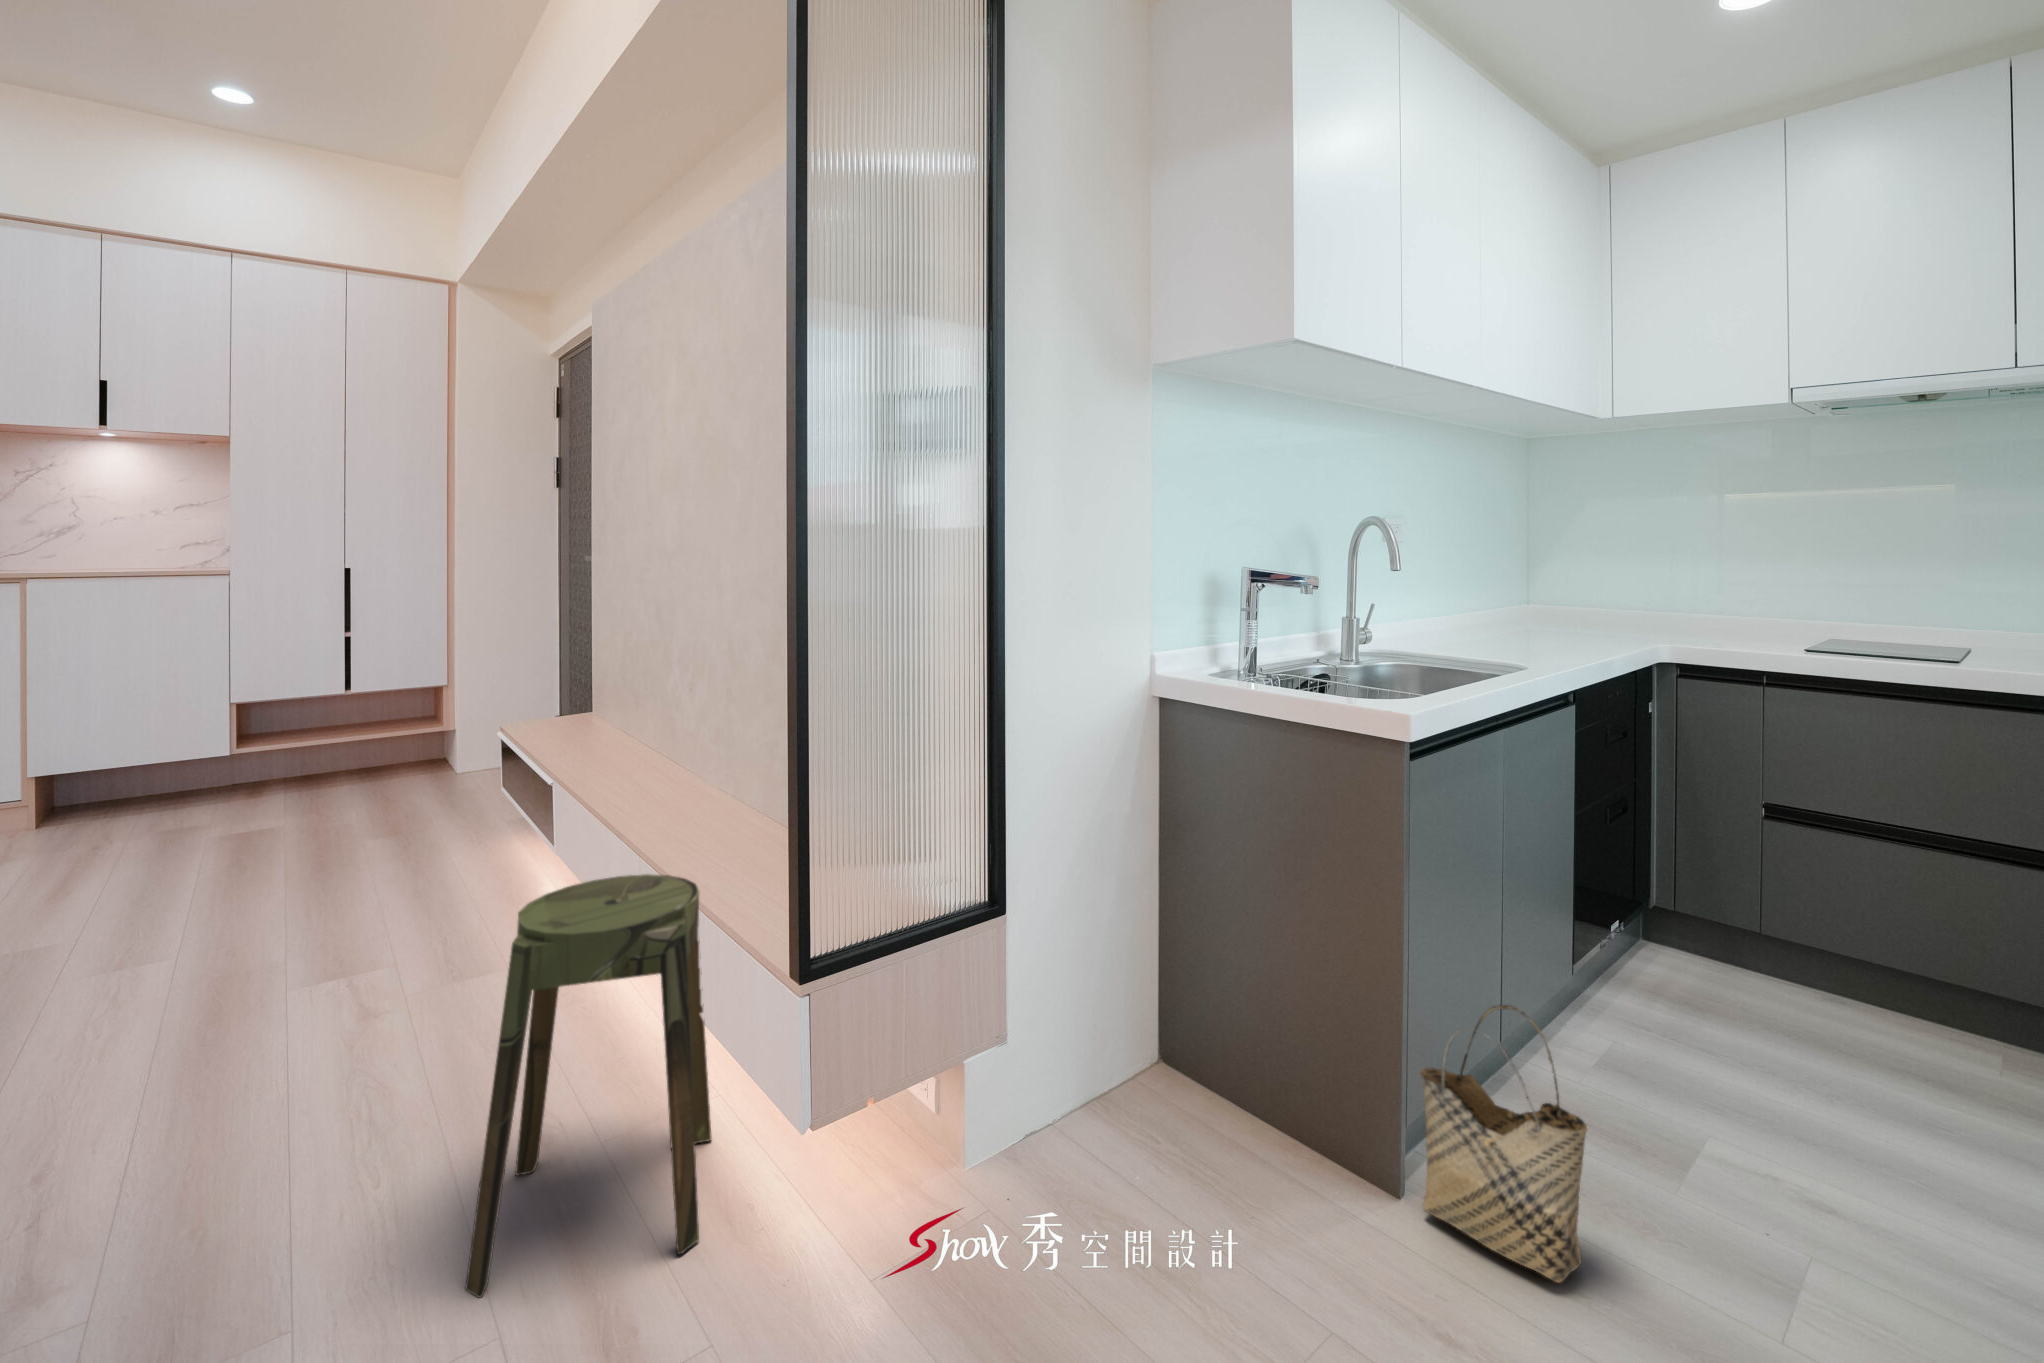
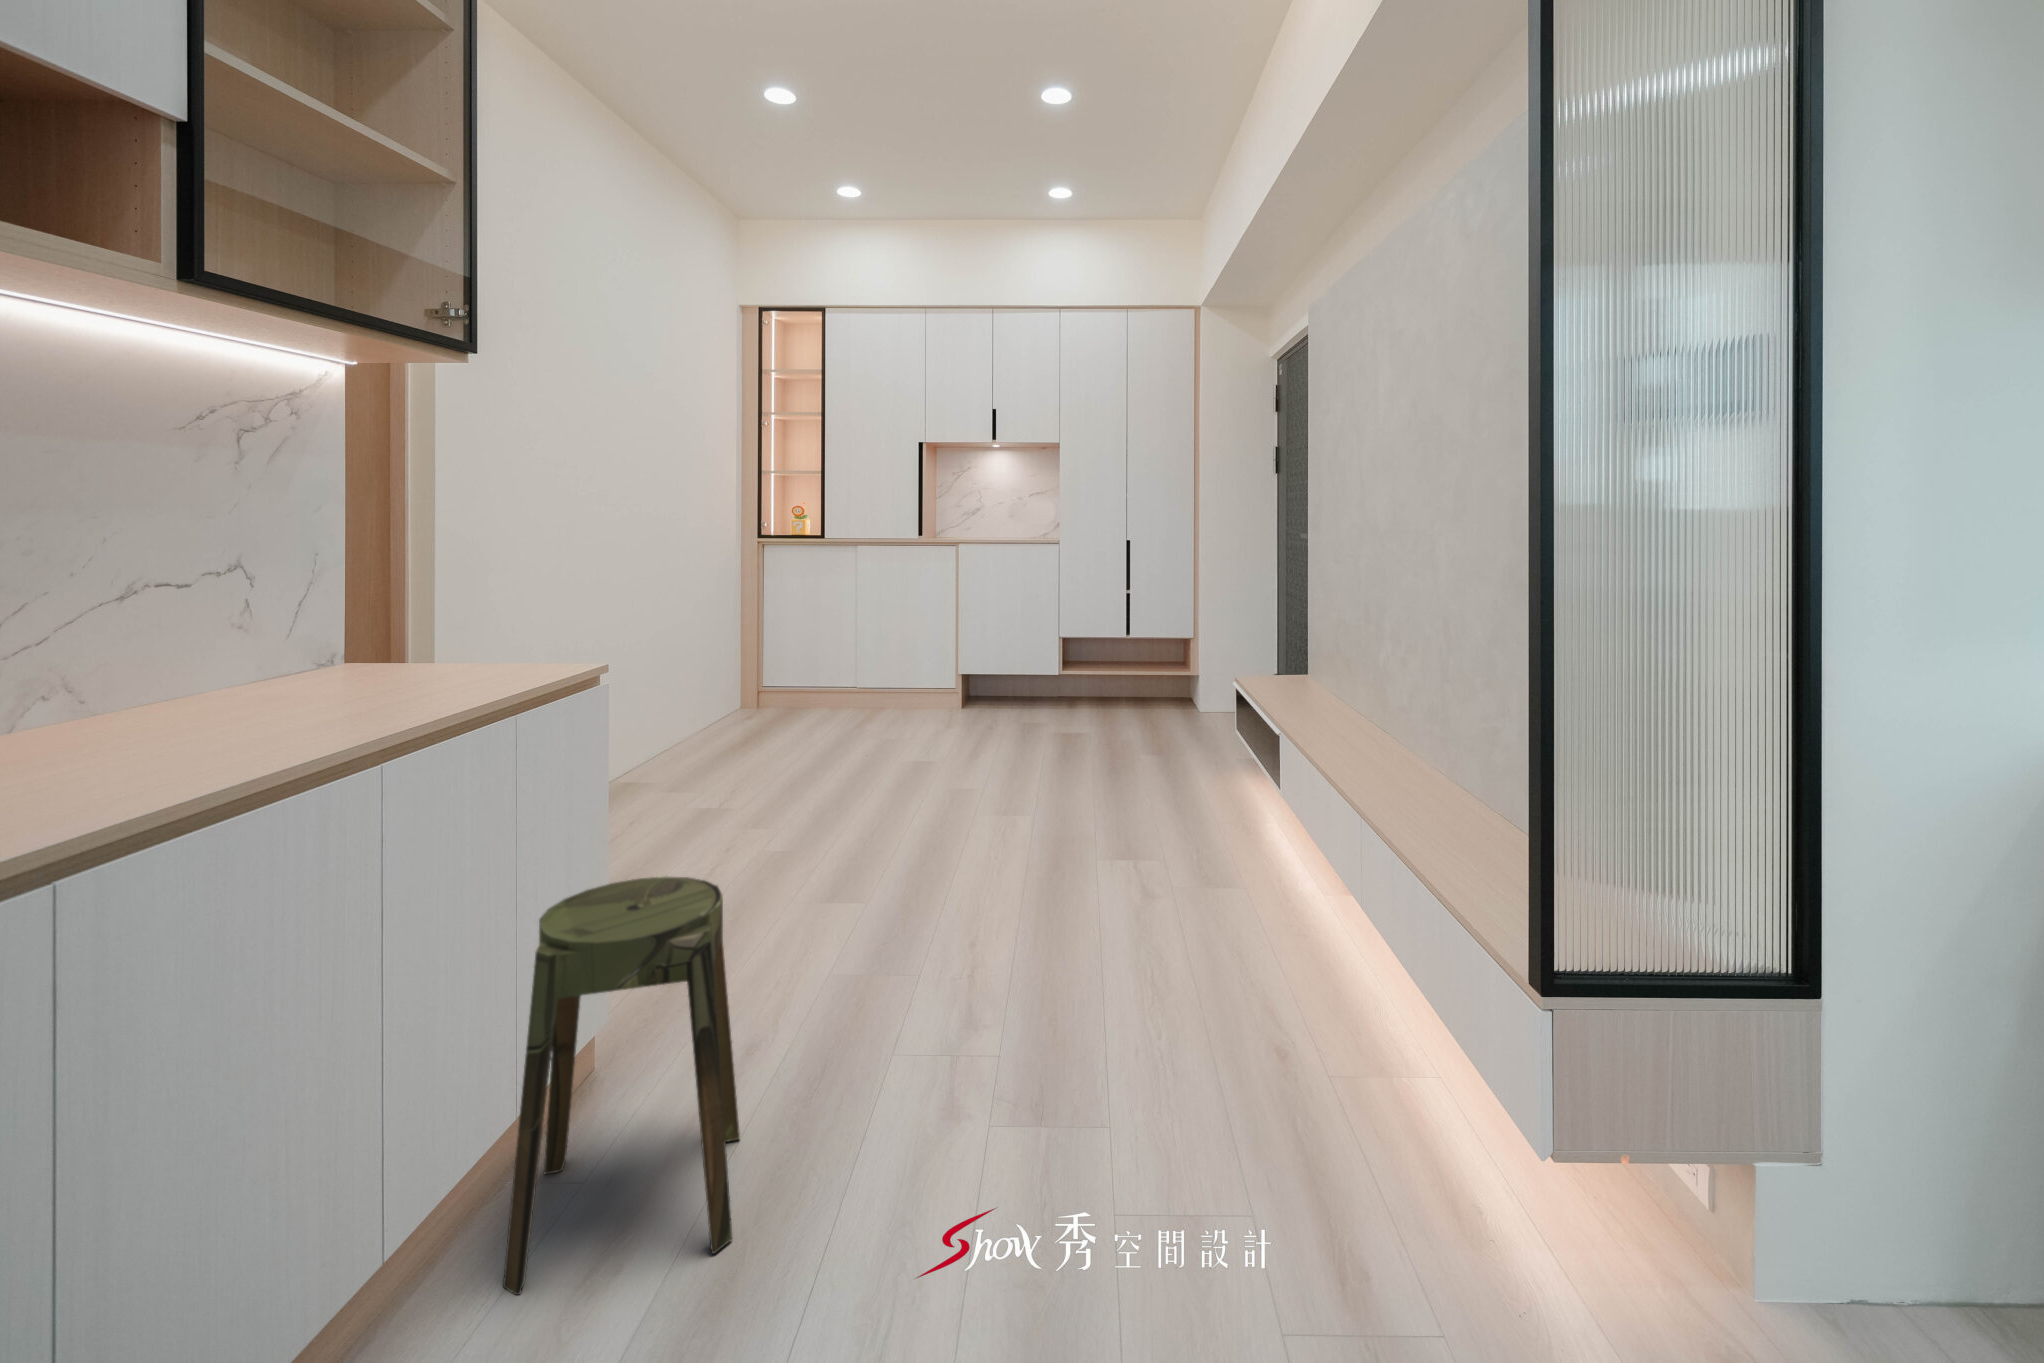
woven basket: present [1420,1005,1587,1283] -> none [1458,1012,1624,1284]

